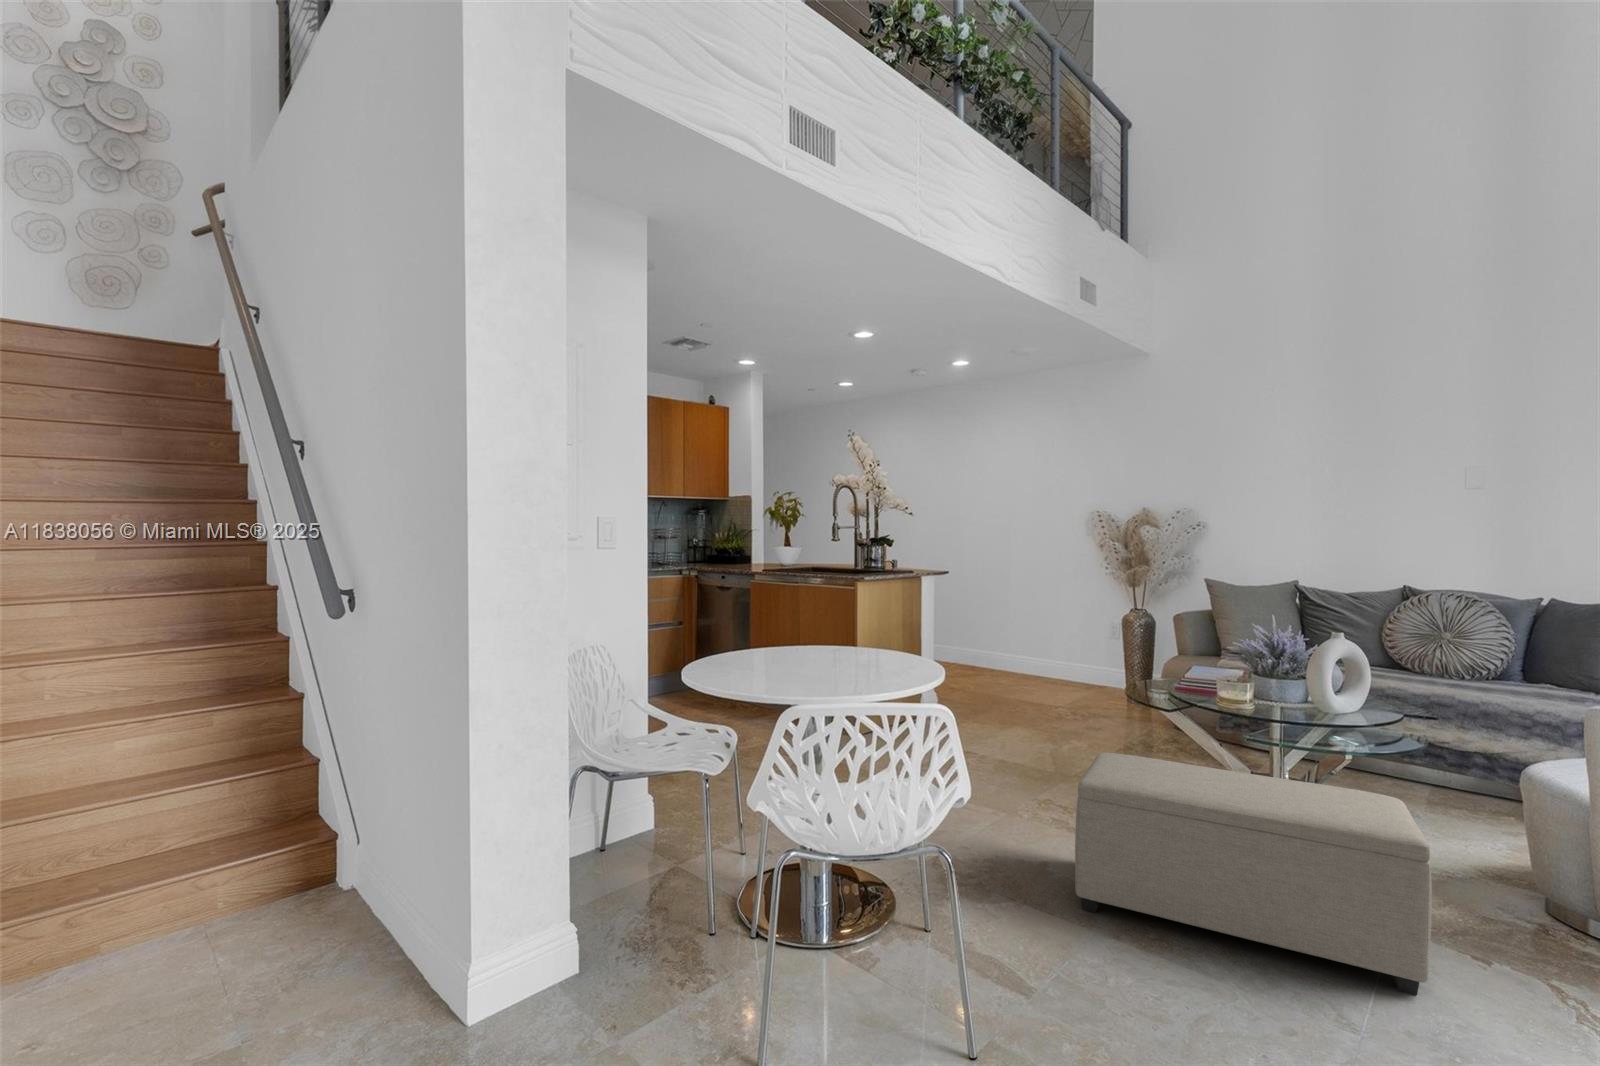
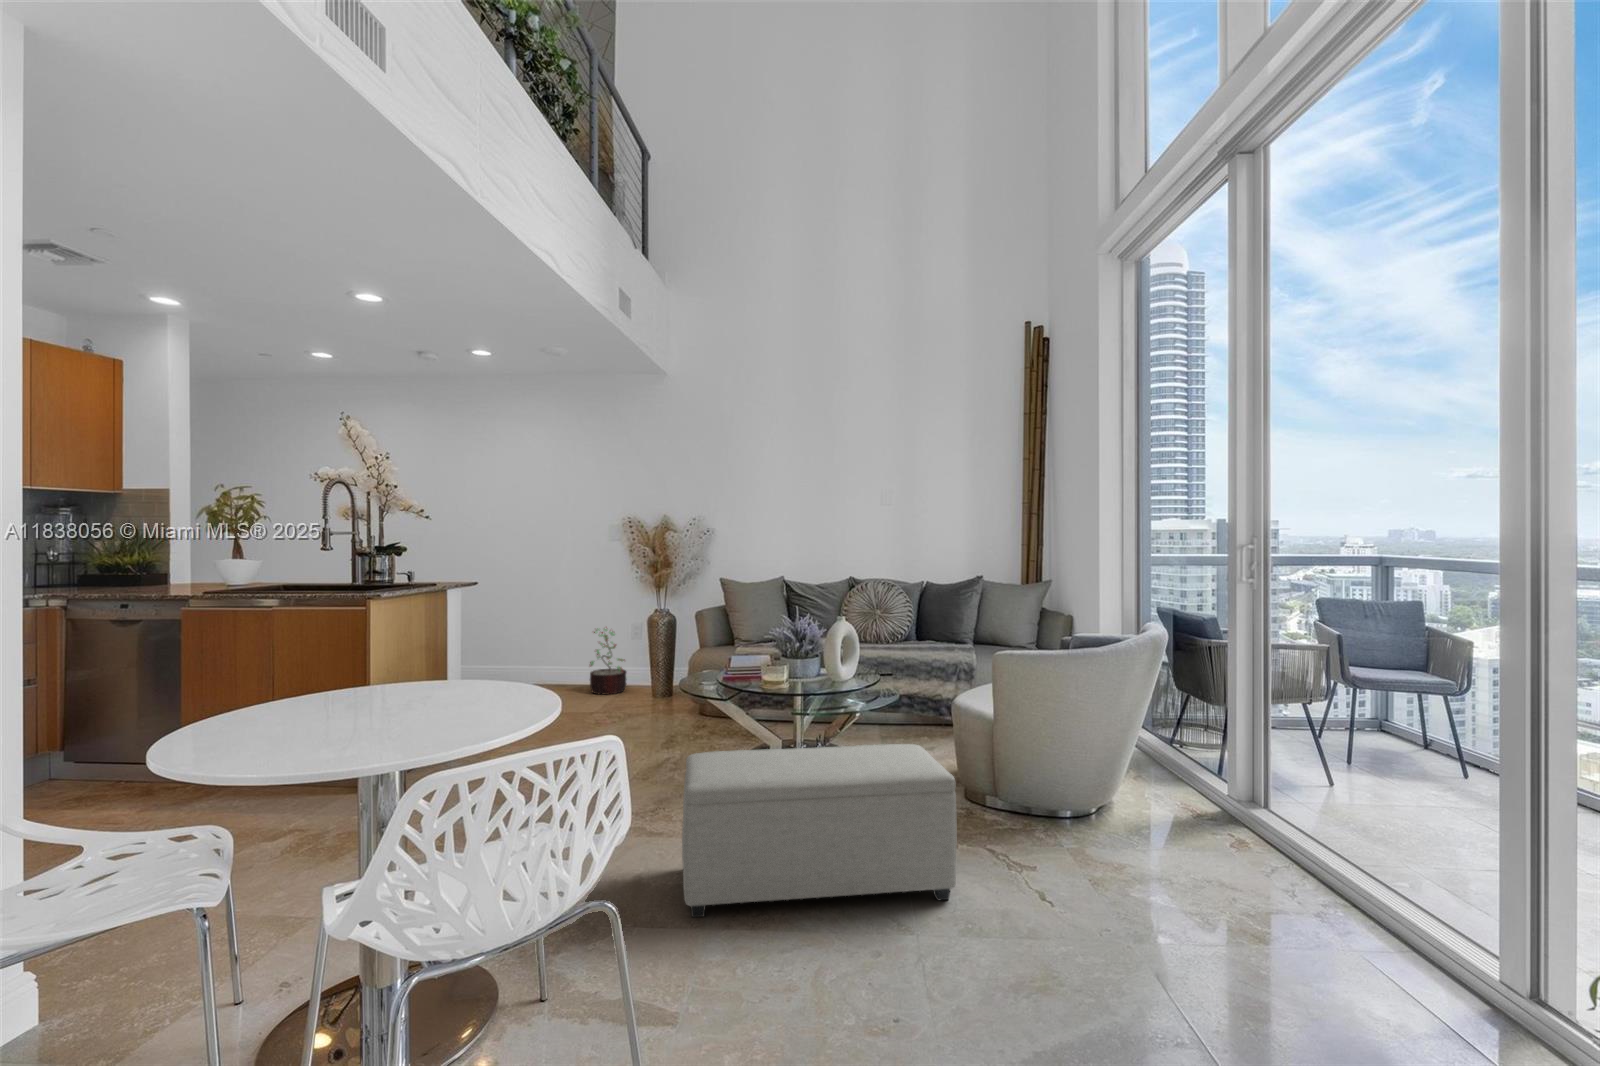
decorative plant: none [1066,624,1103,691] -> present [590,628,626,695]

